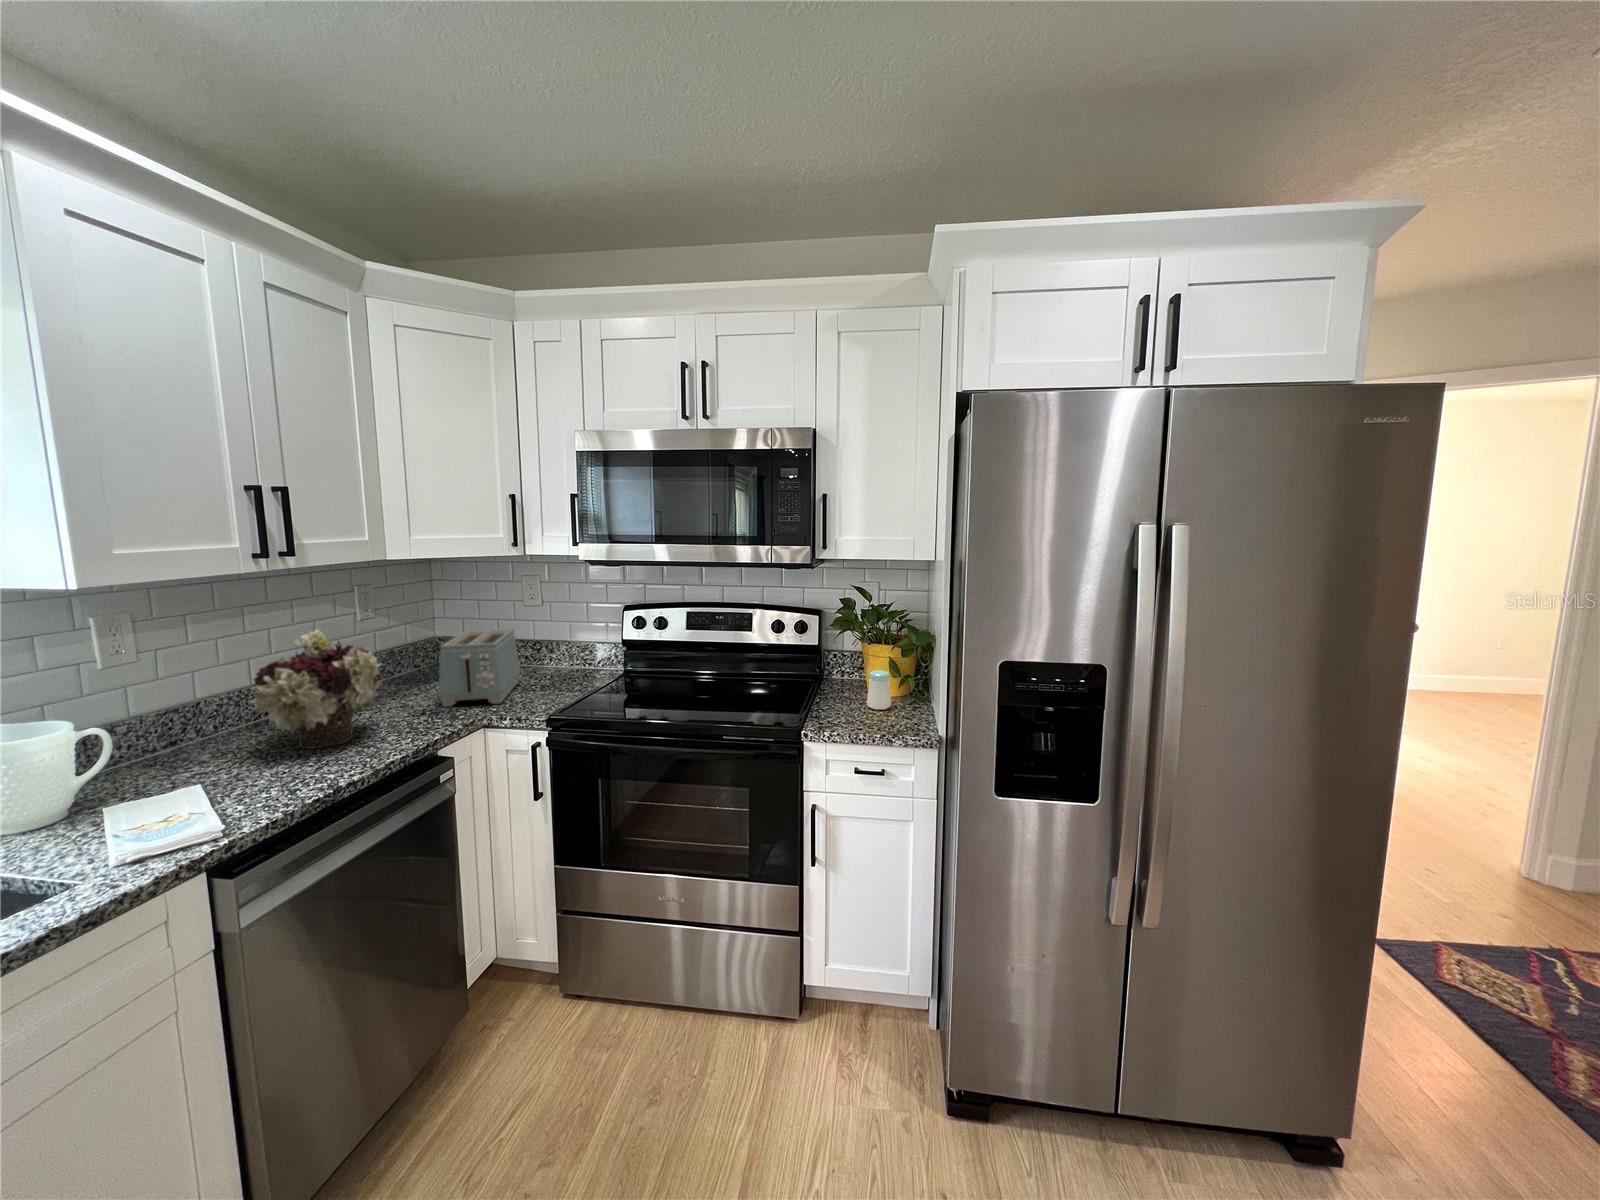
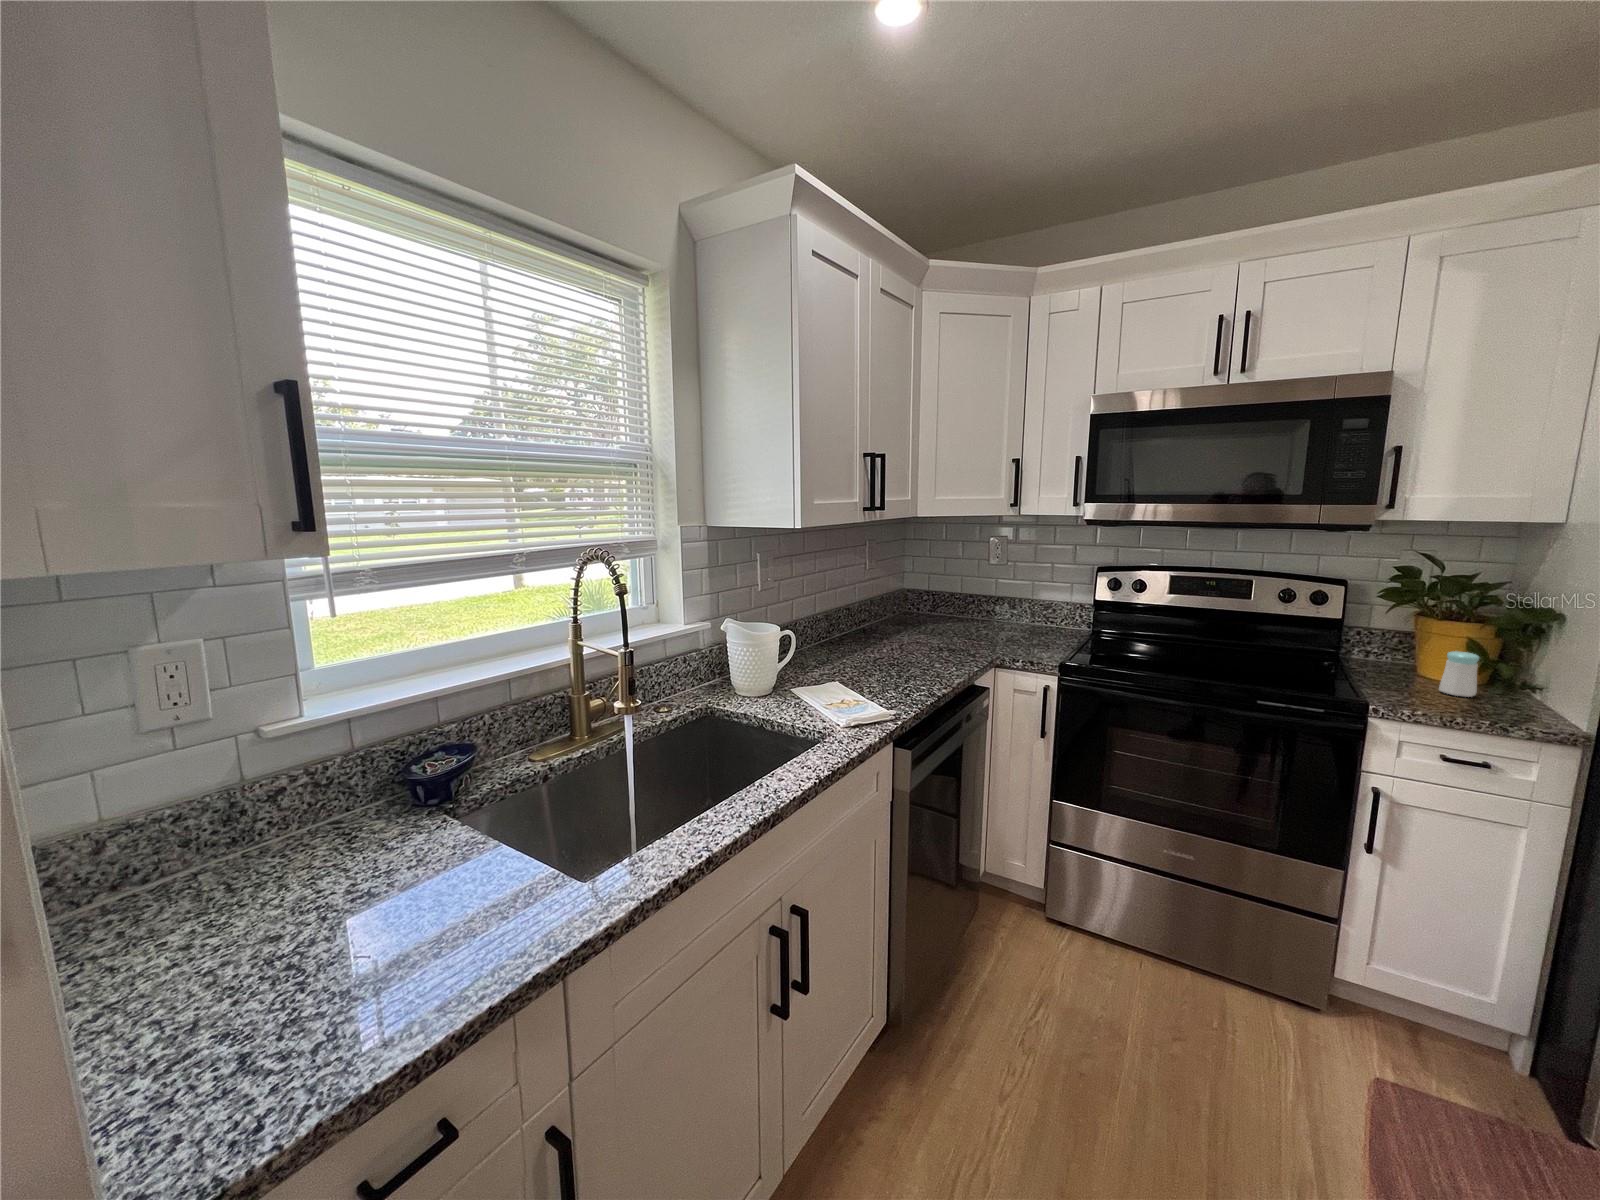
toaster: present [439,629,520,707] -> none [951,582,1004,647]
flower arrangement: present [250,630,382,749] -> none [854,570,937,665]

